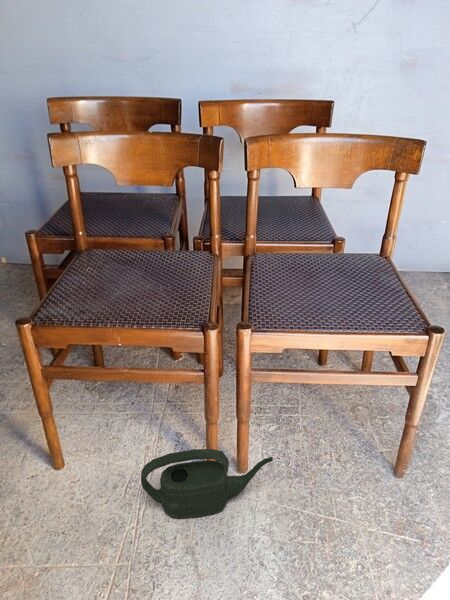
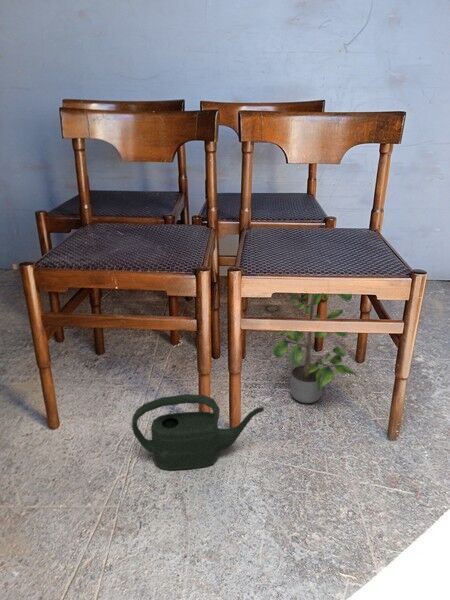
potted plant: none [280,307,366,434] -> present [273,293,355,403]

